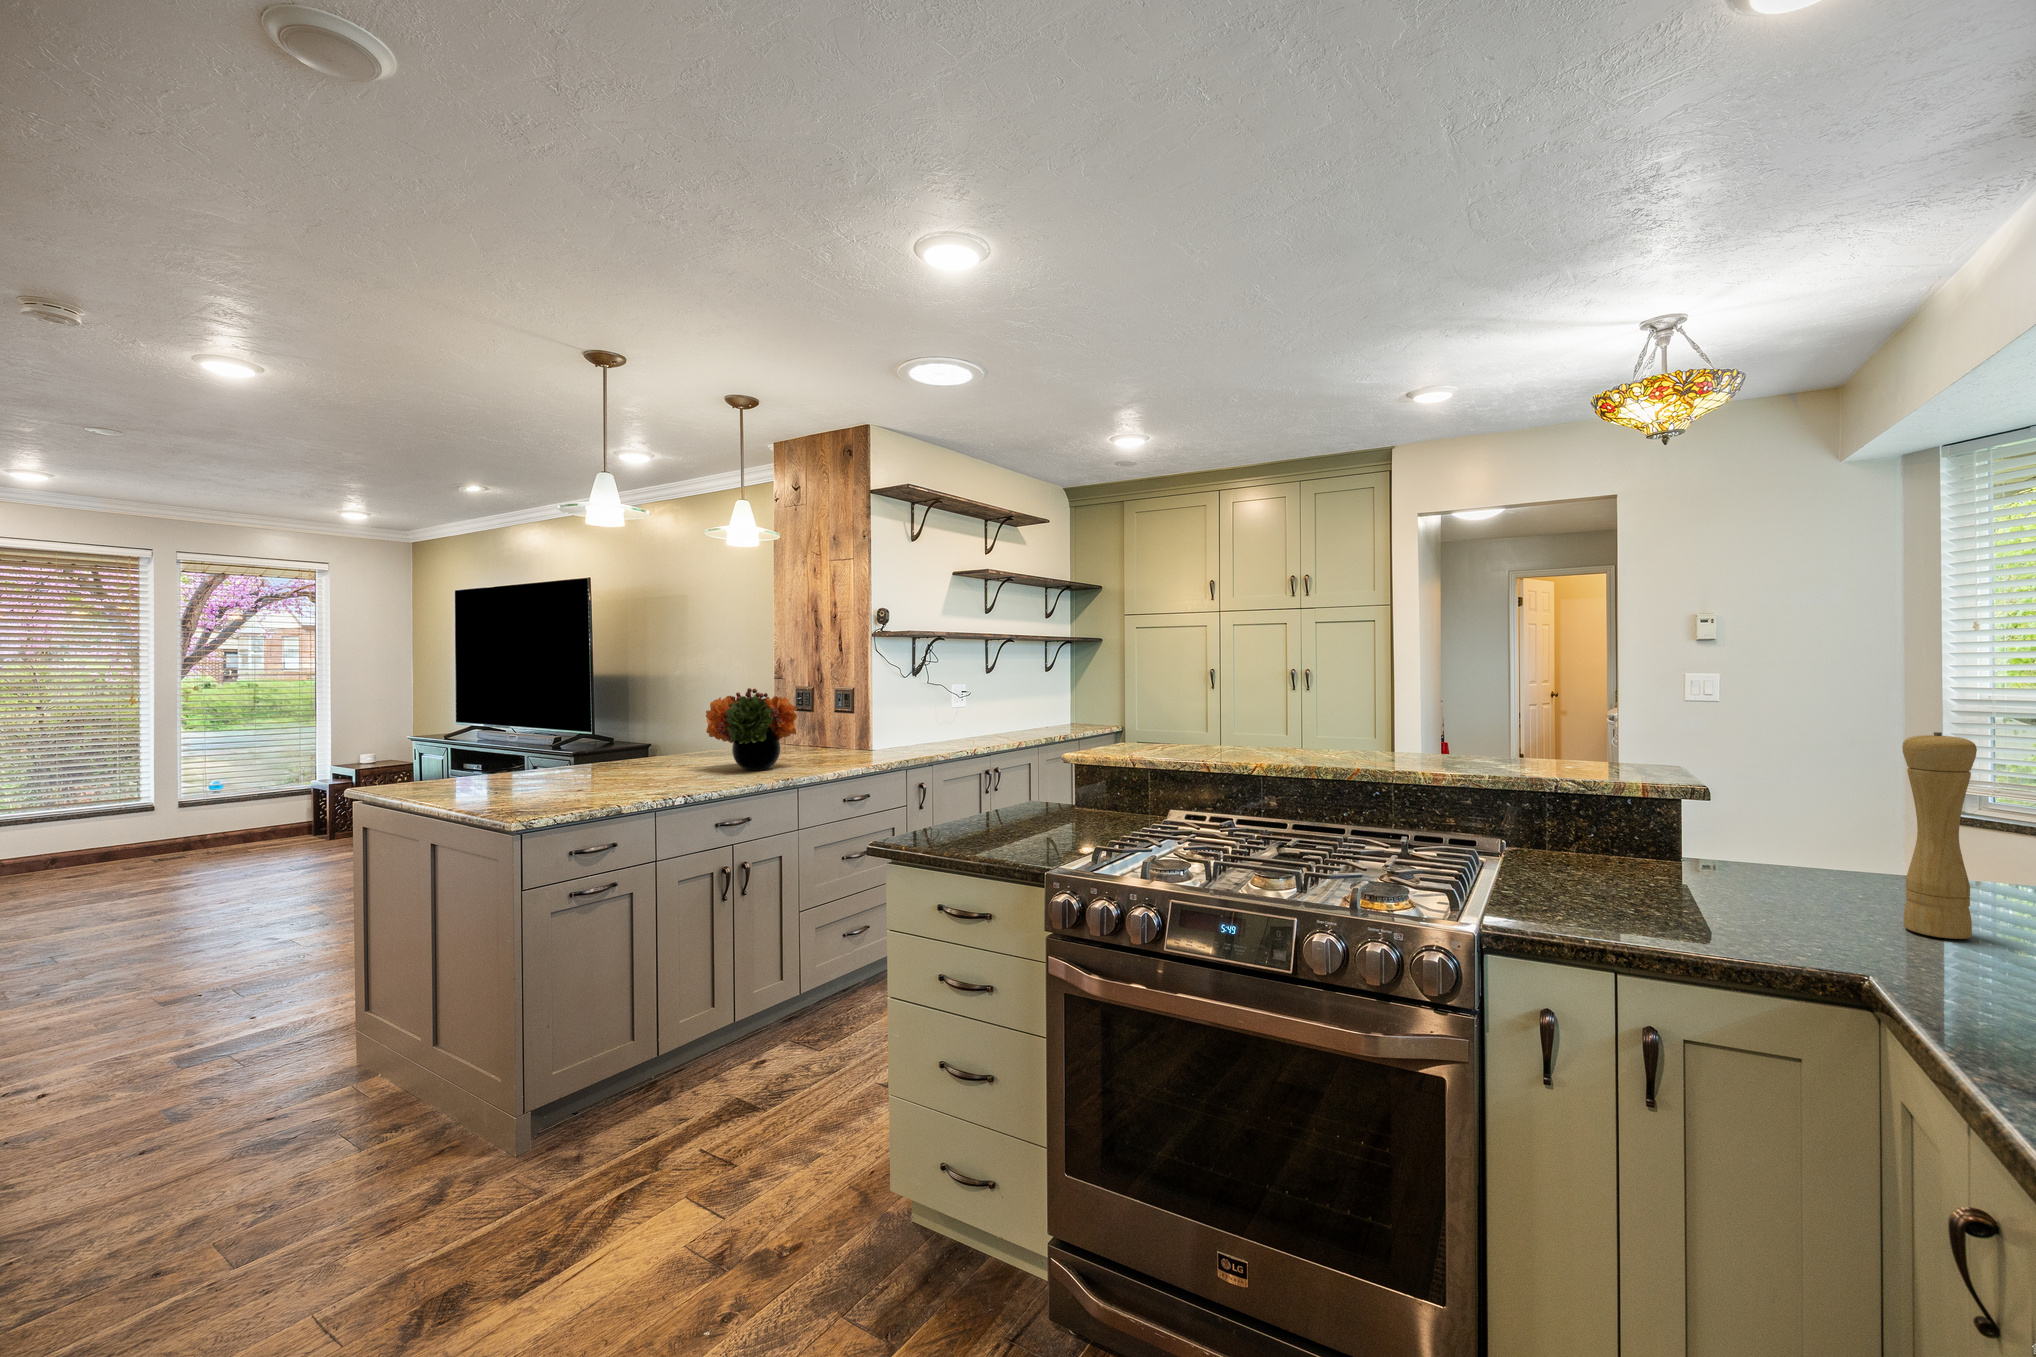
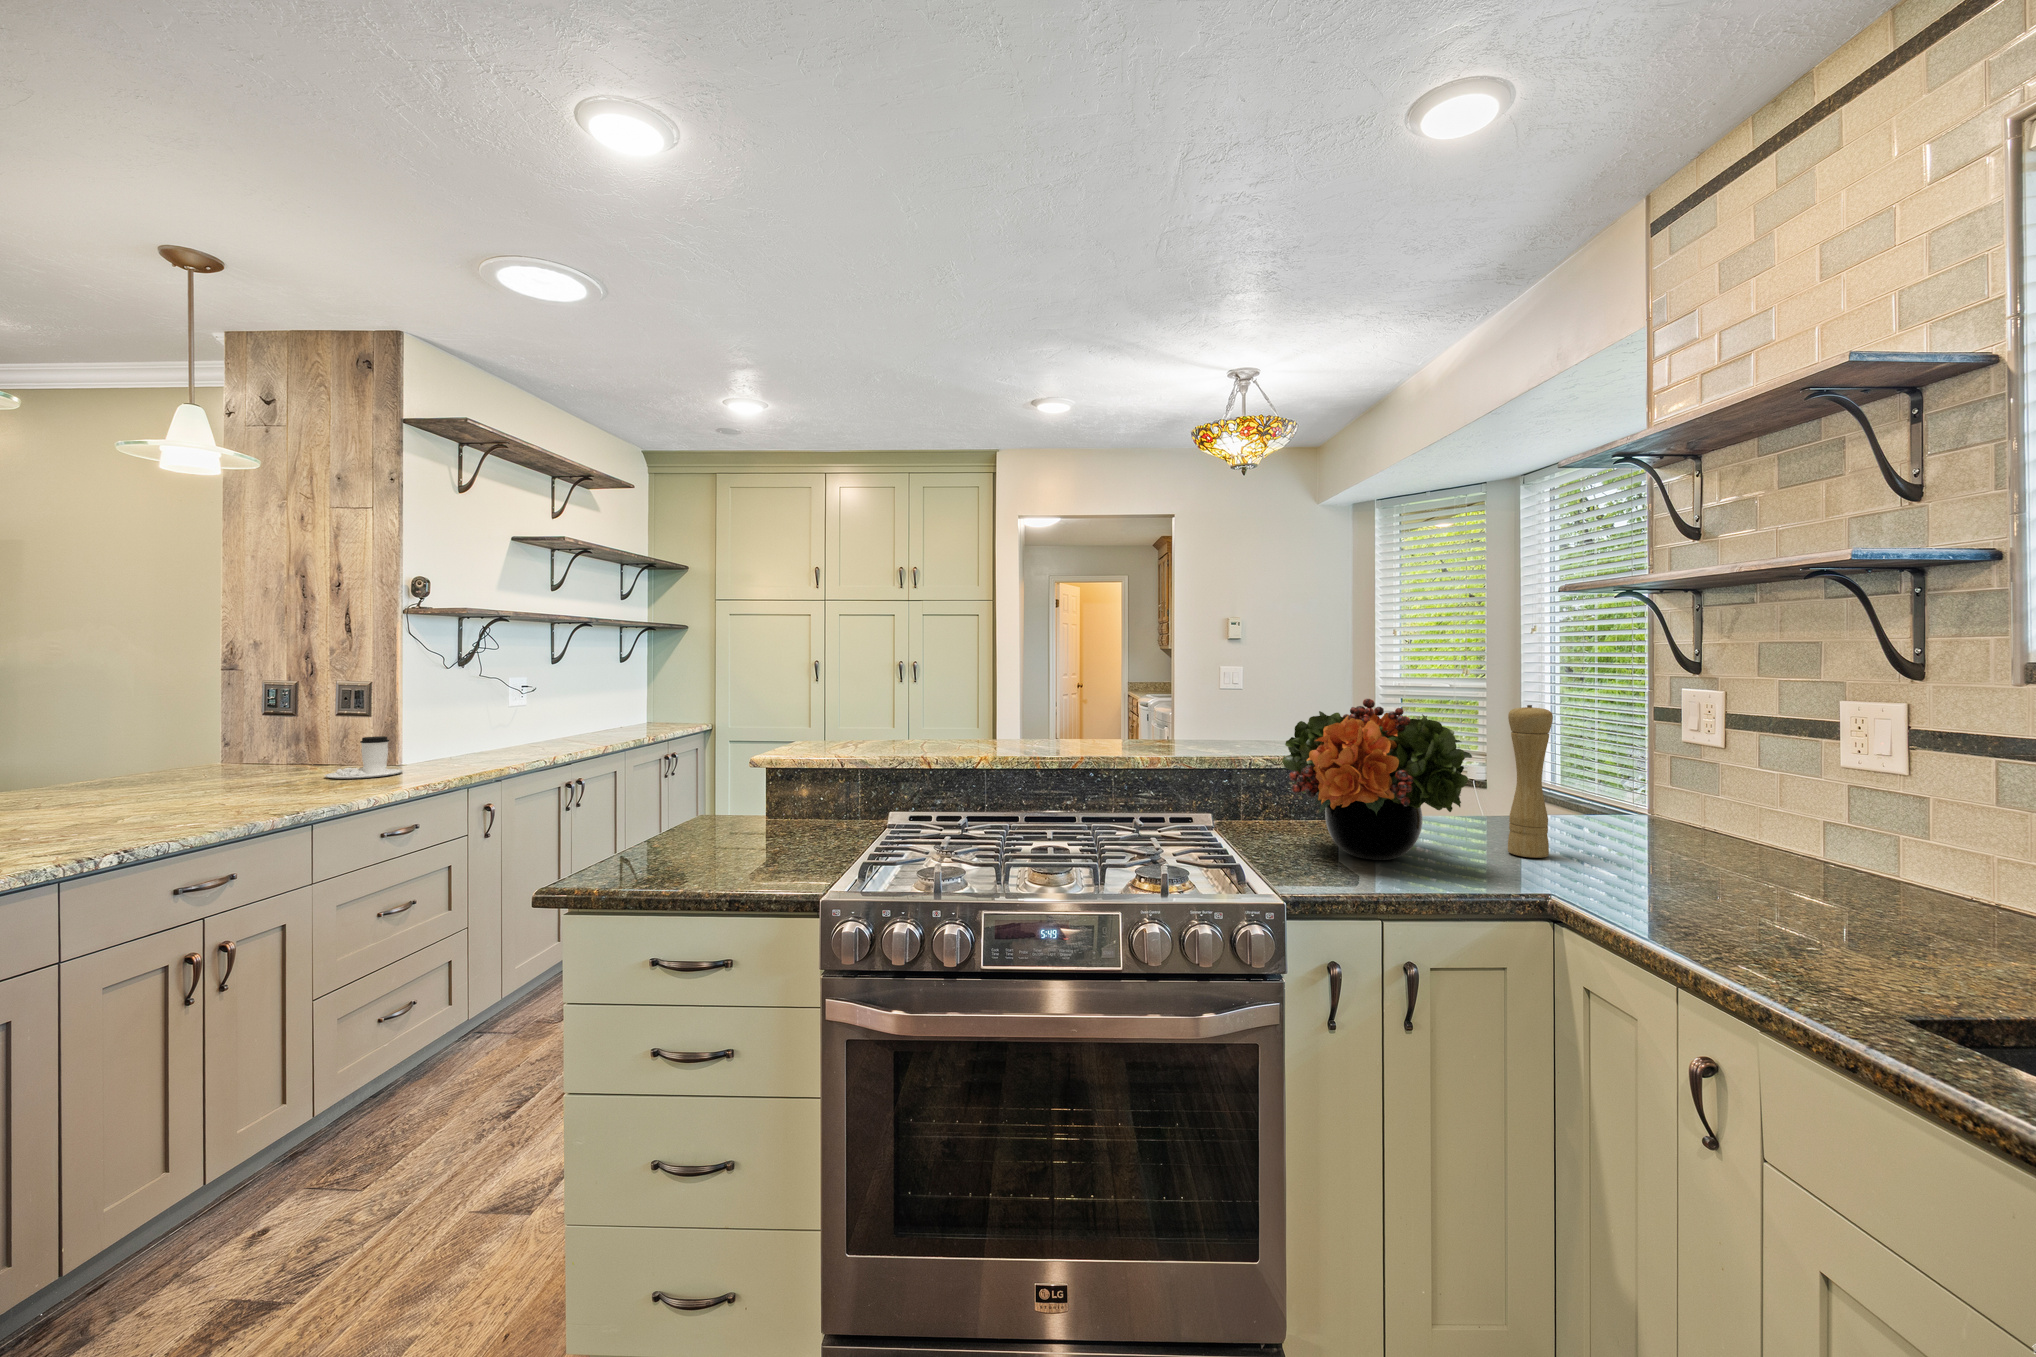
flower arrangement: present [706,688,797,770] -> present [1282,699,1472,860]
coffee cup: none [821,729,868,758] -> present [324,736,403,779]

